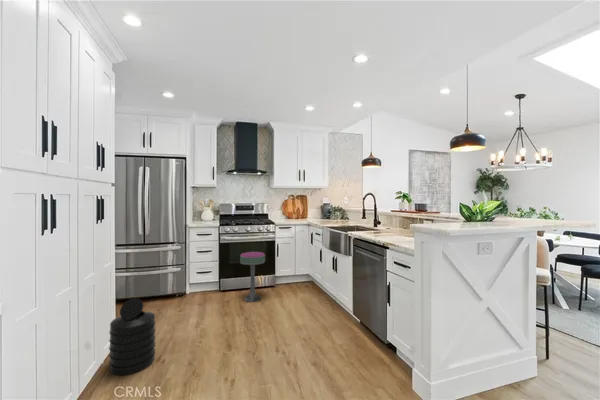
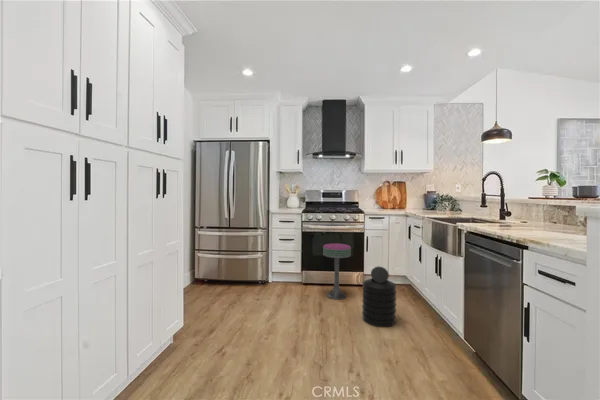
trash can: present [109,298,155,375] -> present [362,266,396,327]

